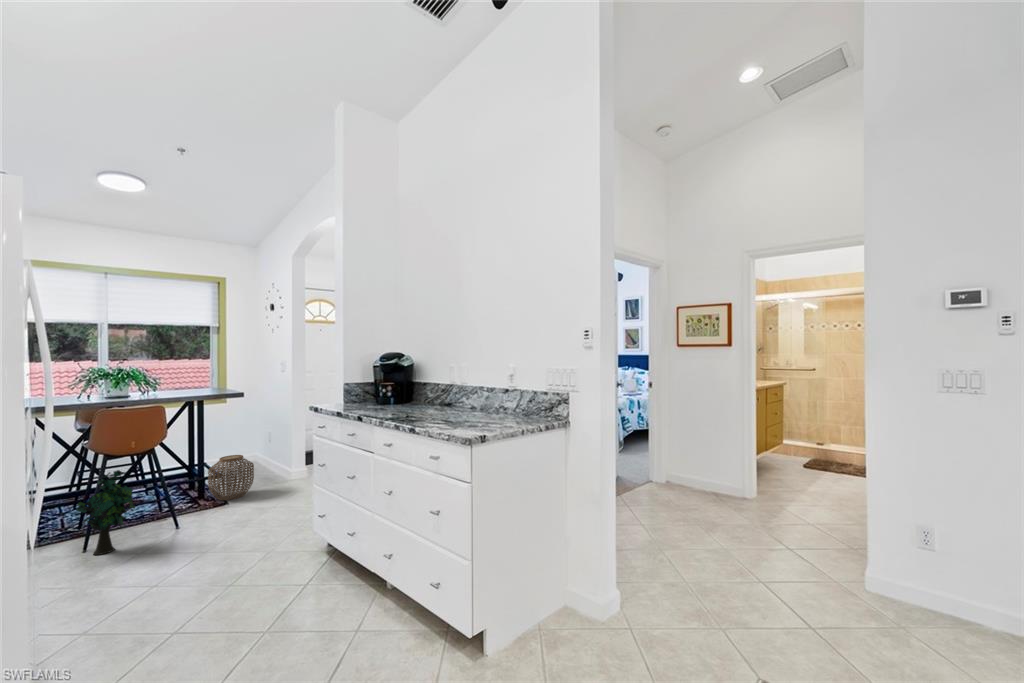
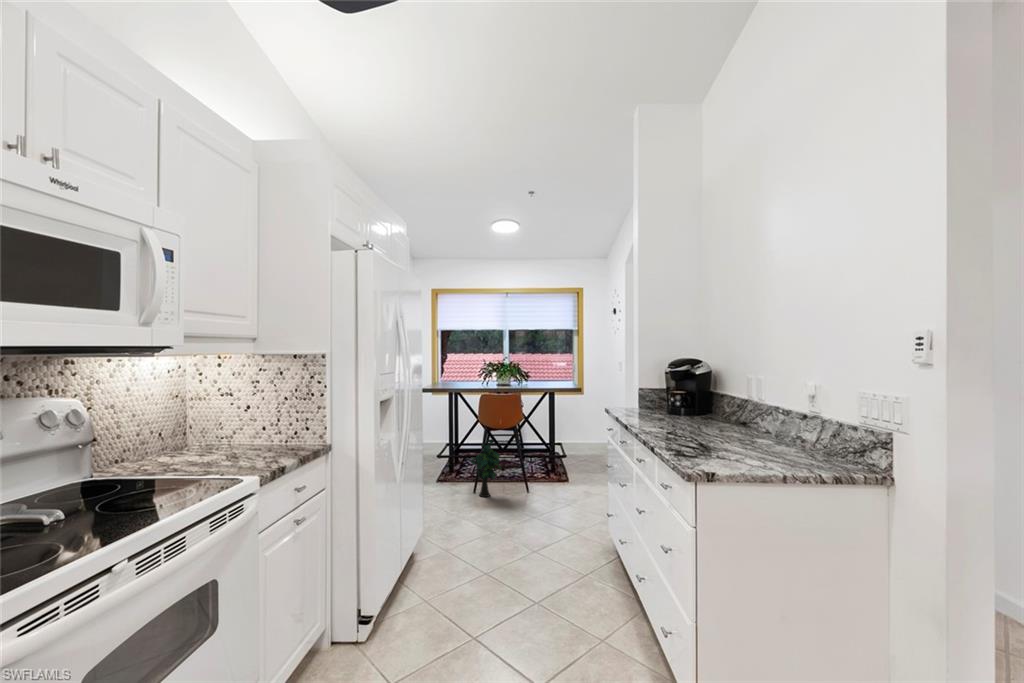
woven basket: present [208,455,254,500] -> none [556,441,589,479]

